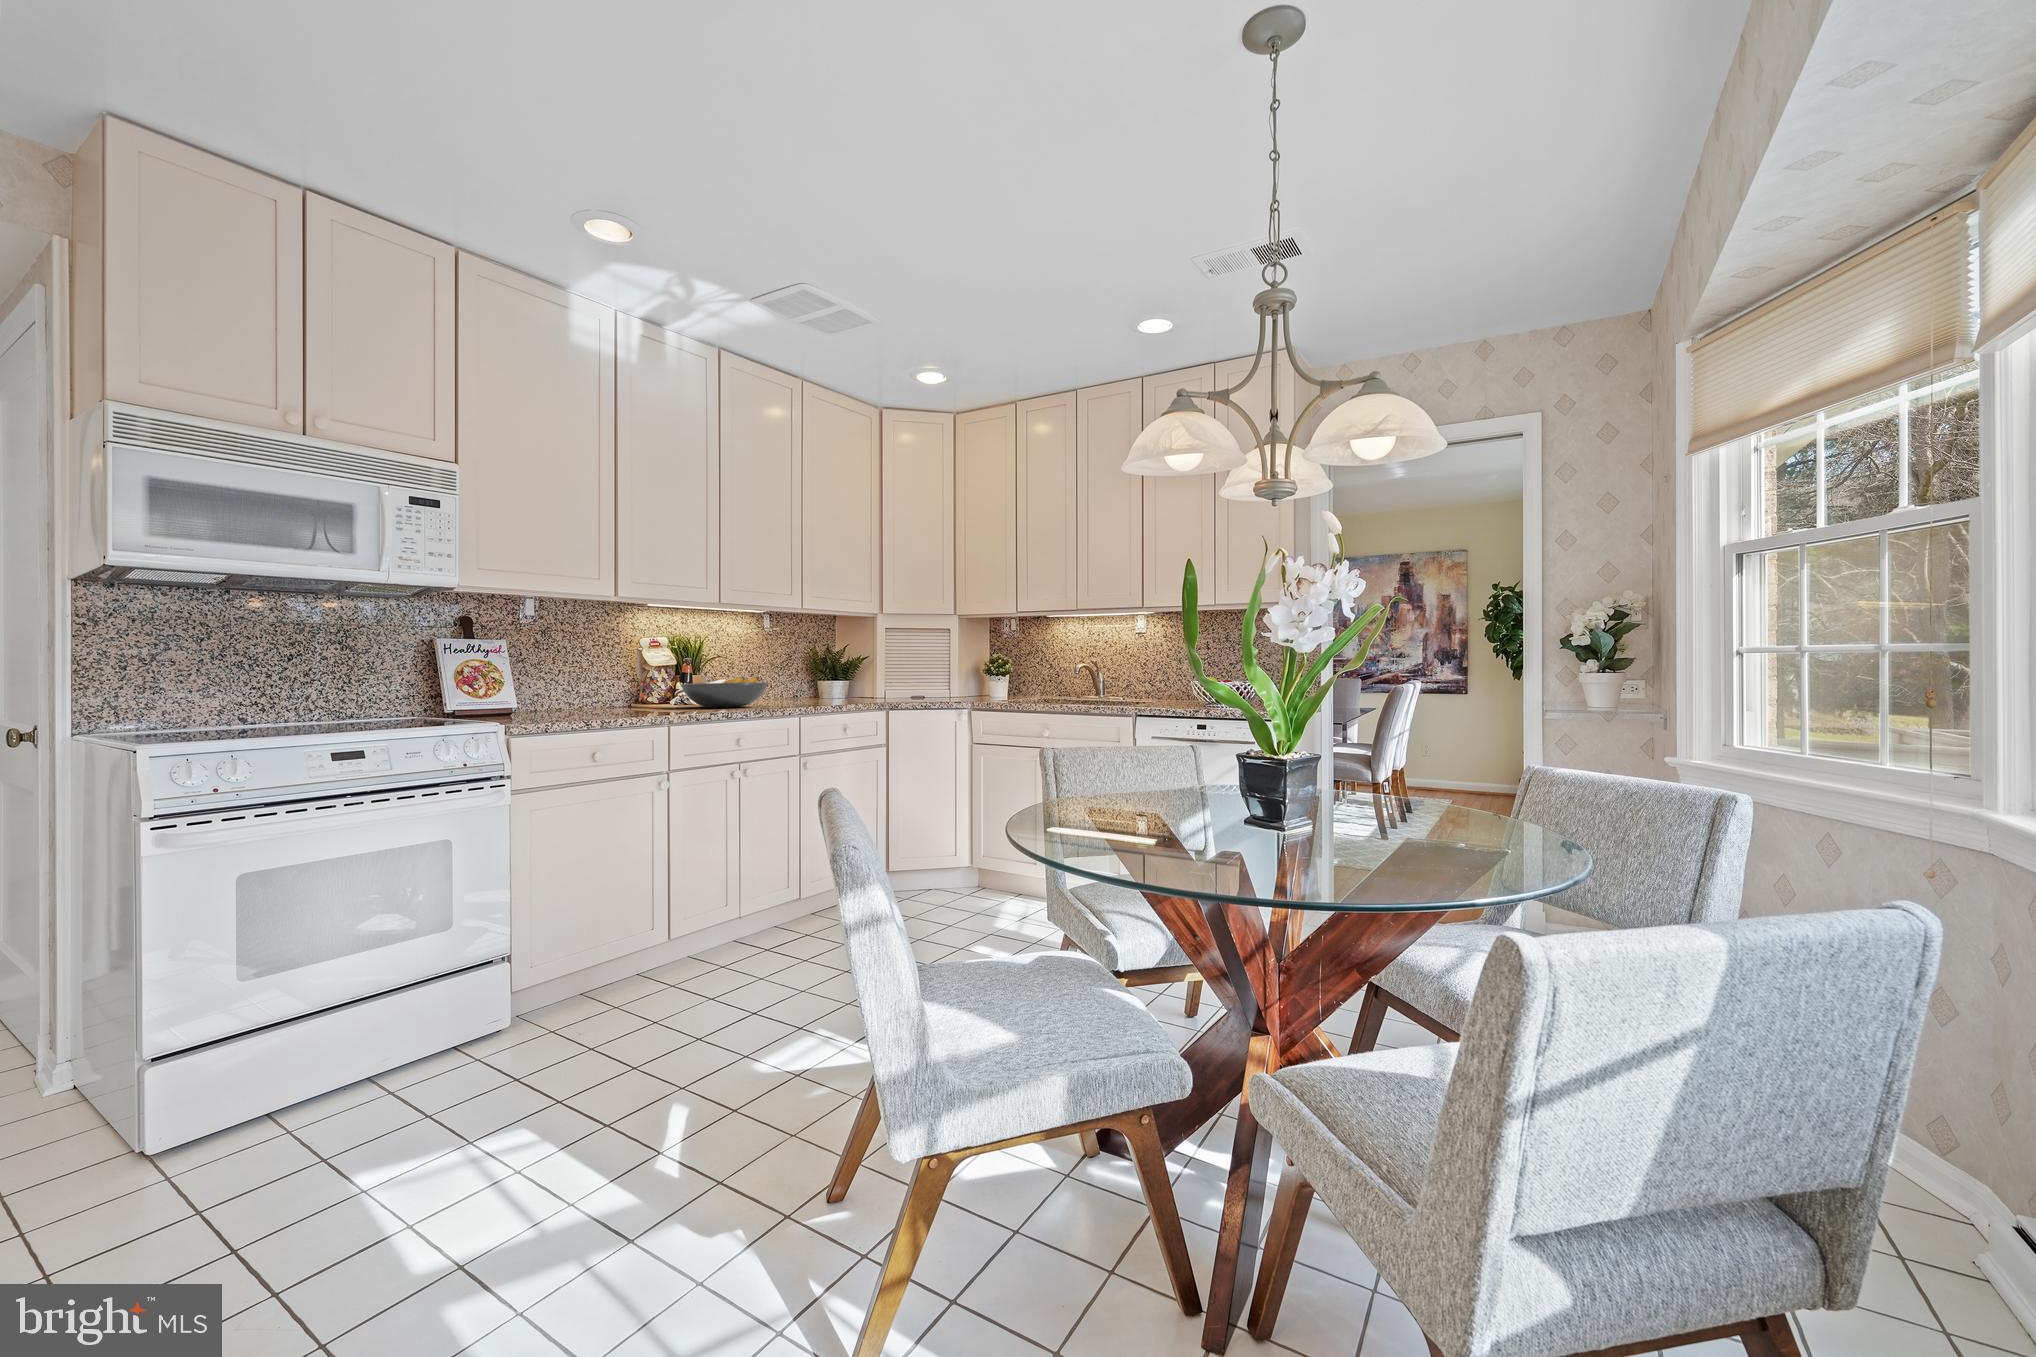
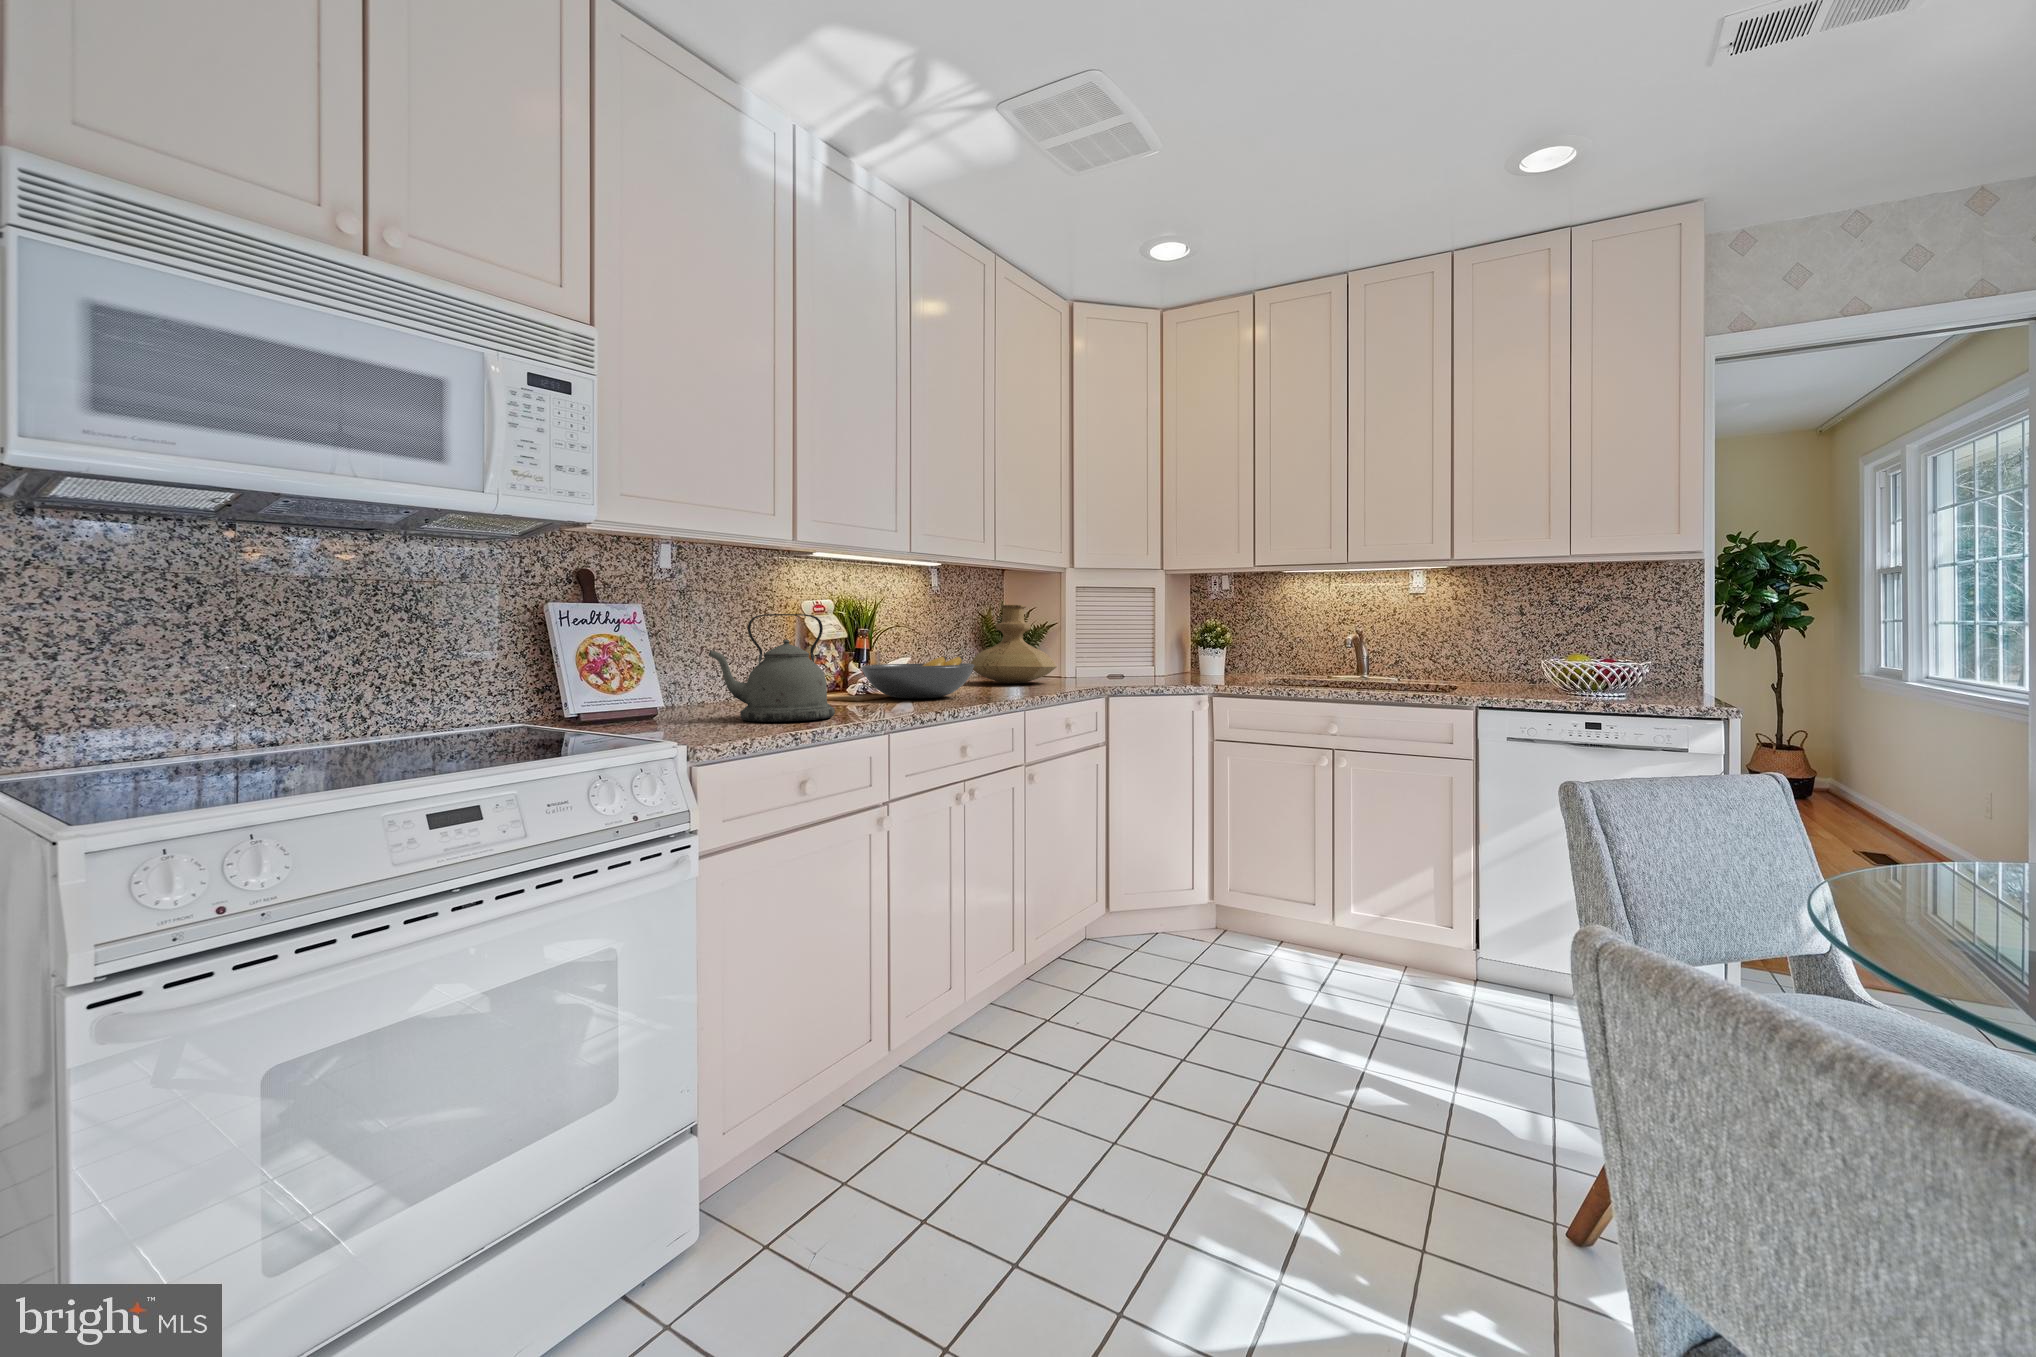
vase: none [791,640,861,701] -> present [970,605,1057,683]
kettle: none [542,645,633,716] -> present [708,614,835,722]

